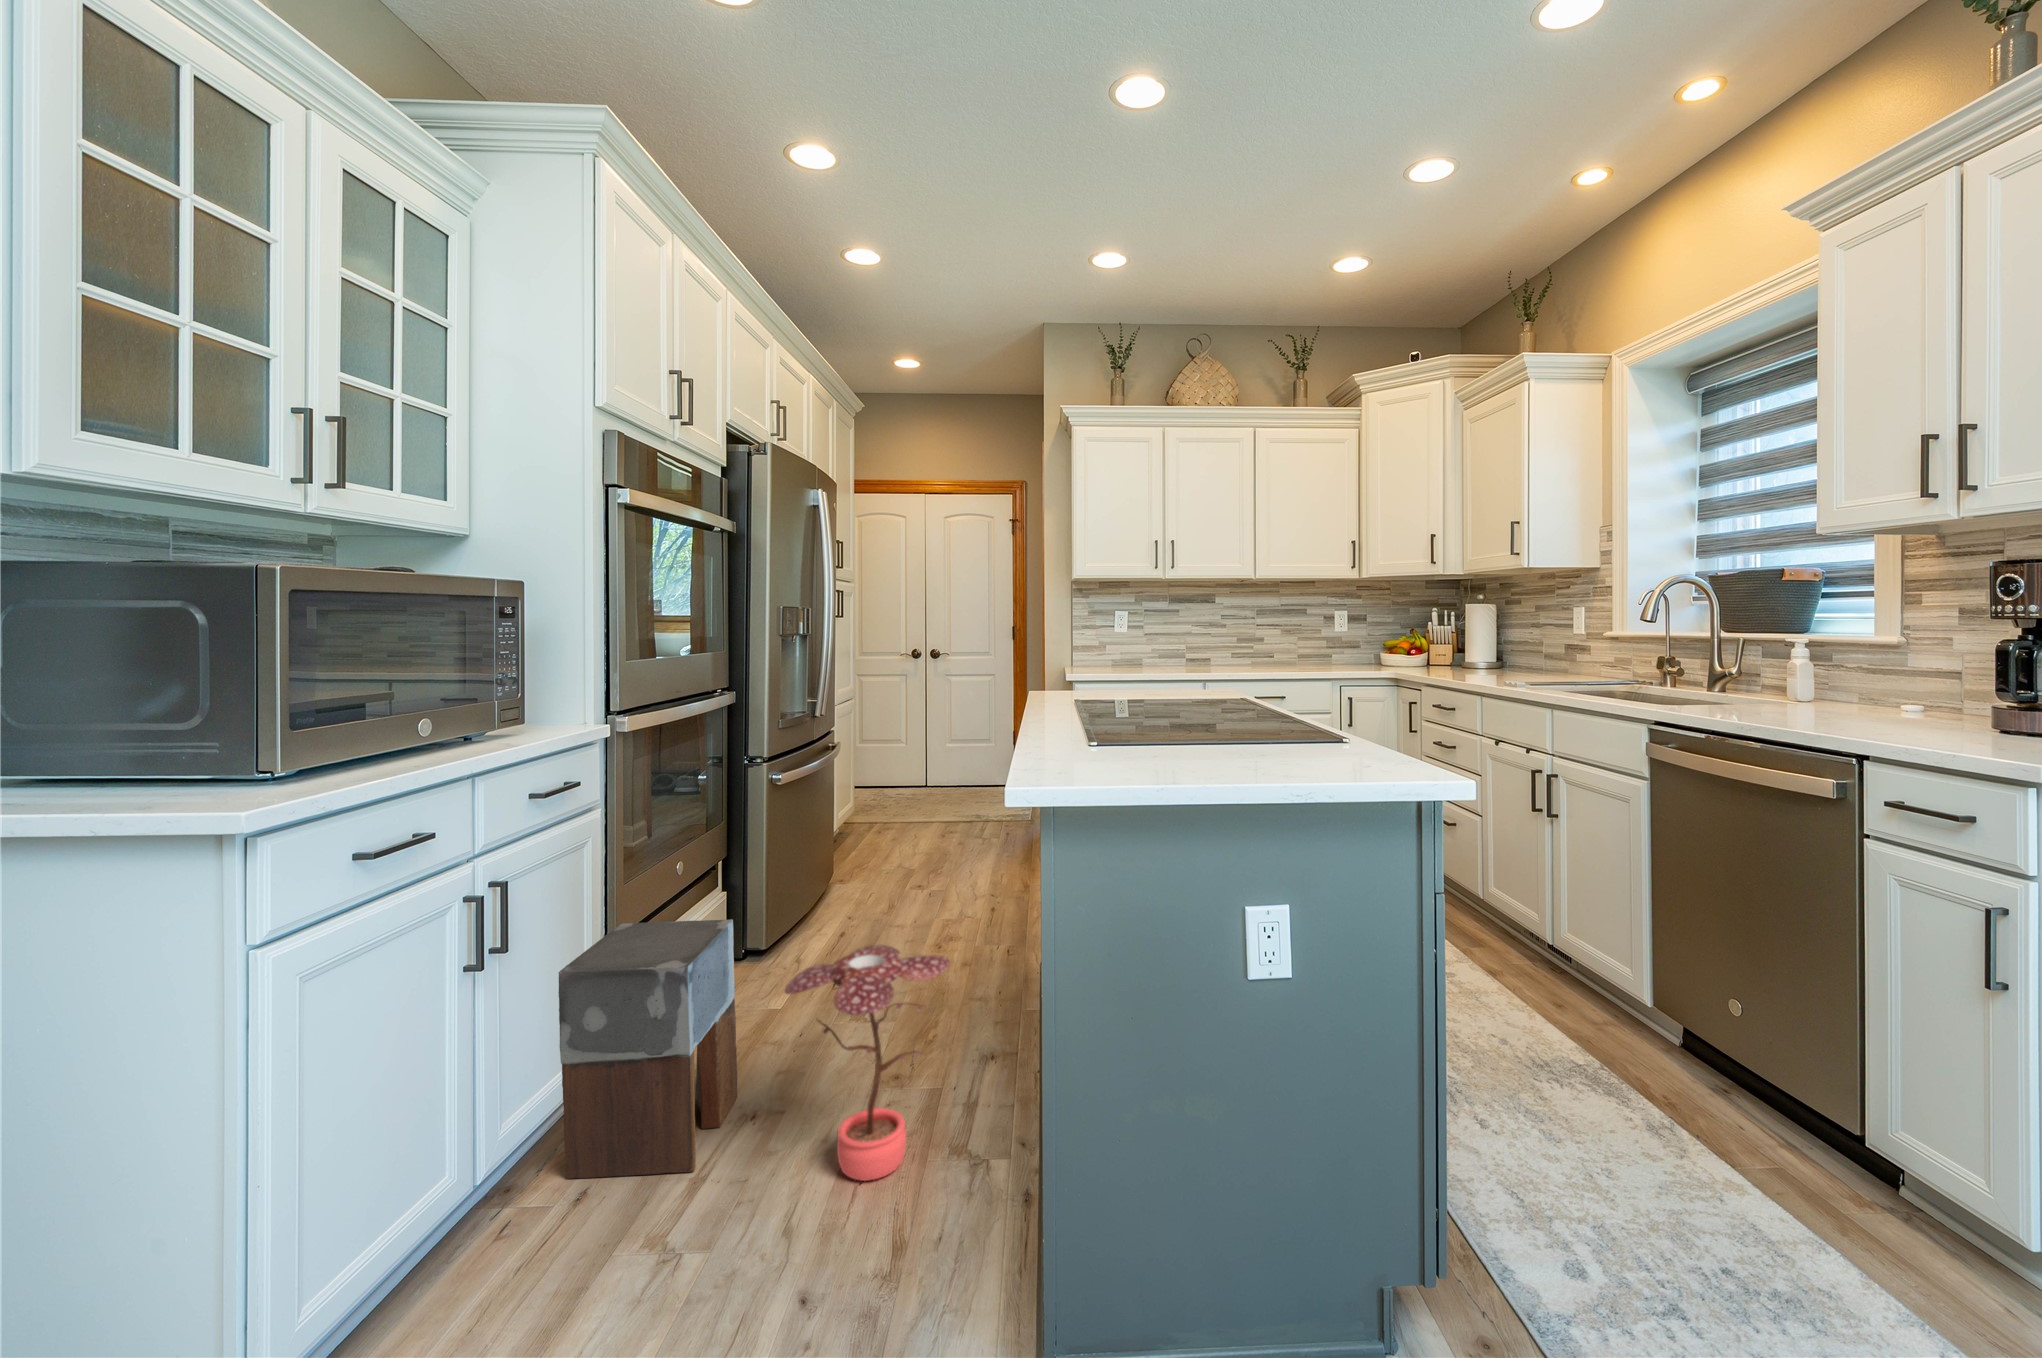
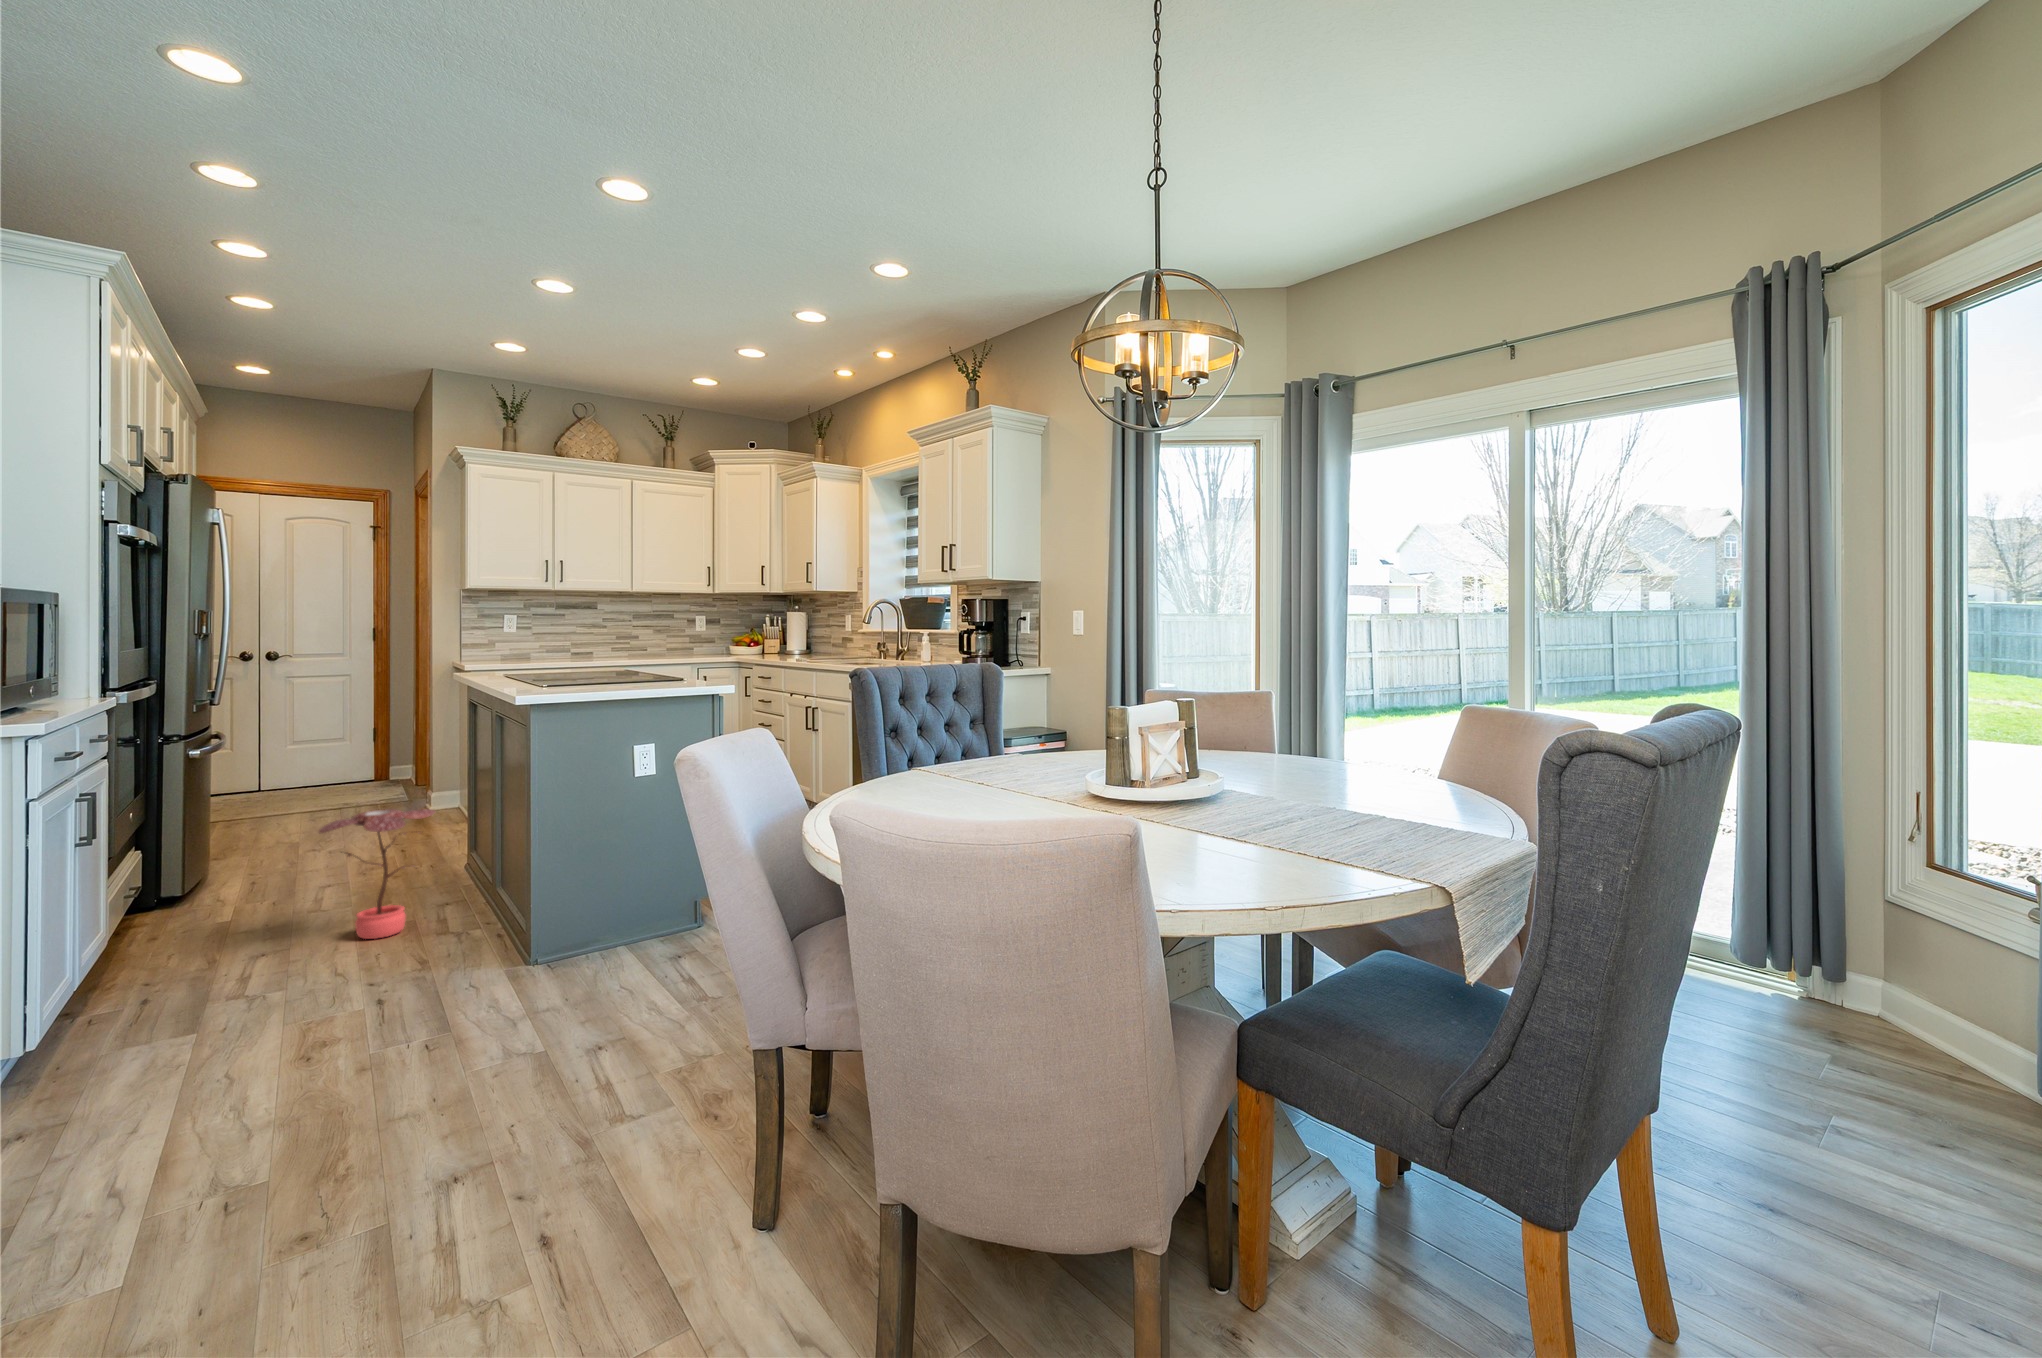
stool: present [559,919,737,1179] -> none [127,814,244,977]

